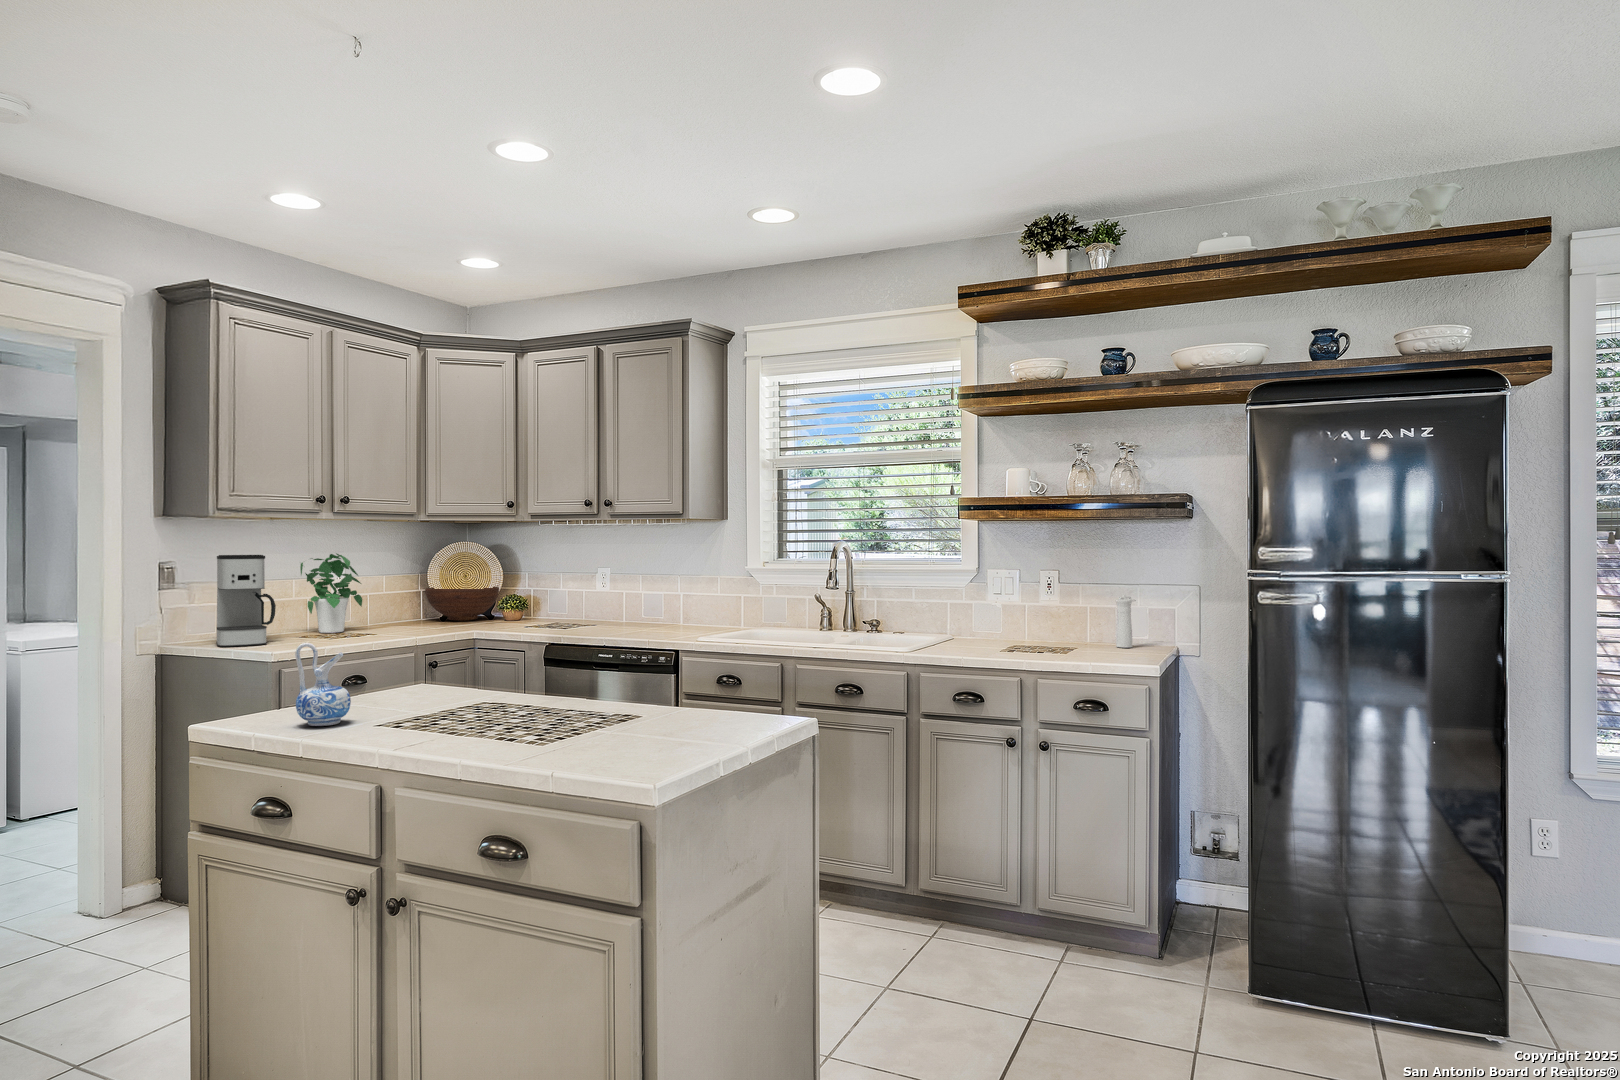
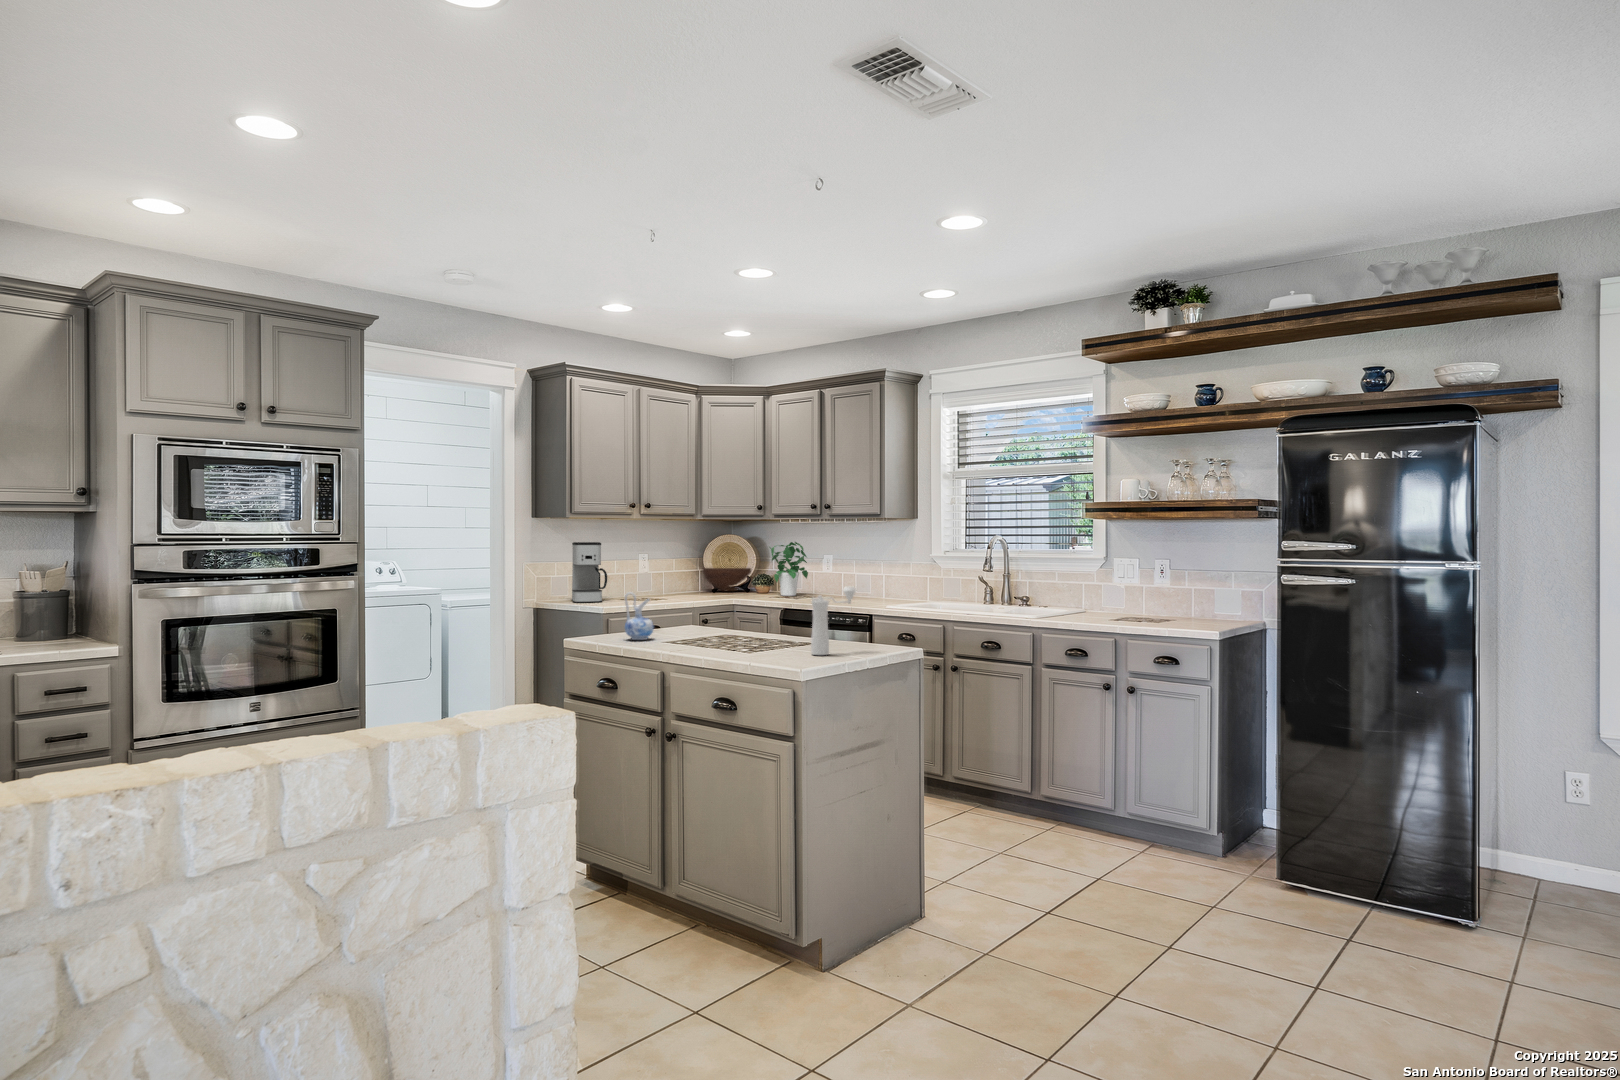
potted plant: present [300,553,362,633] -> present [770,542,808,596]
pepper mill: present [1116,595,1136,648] -> present [811,587,856,655]

